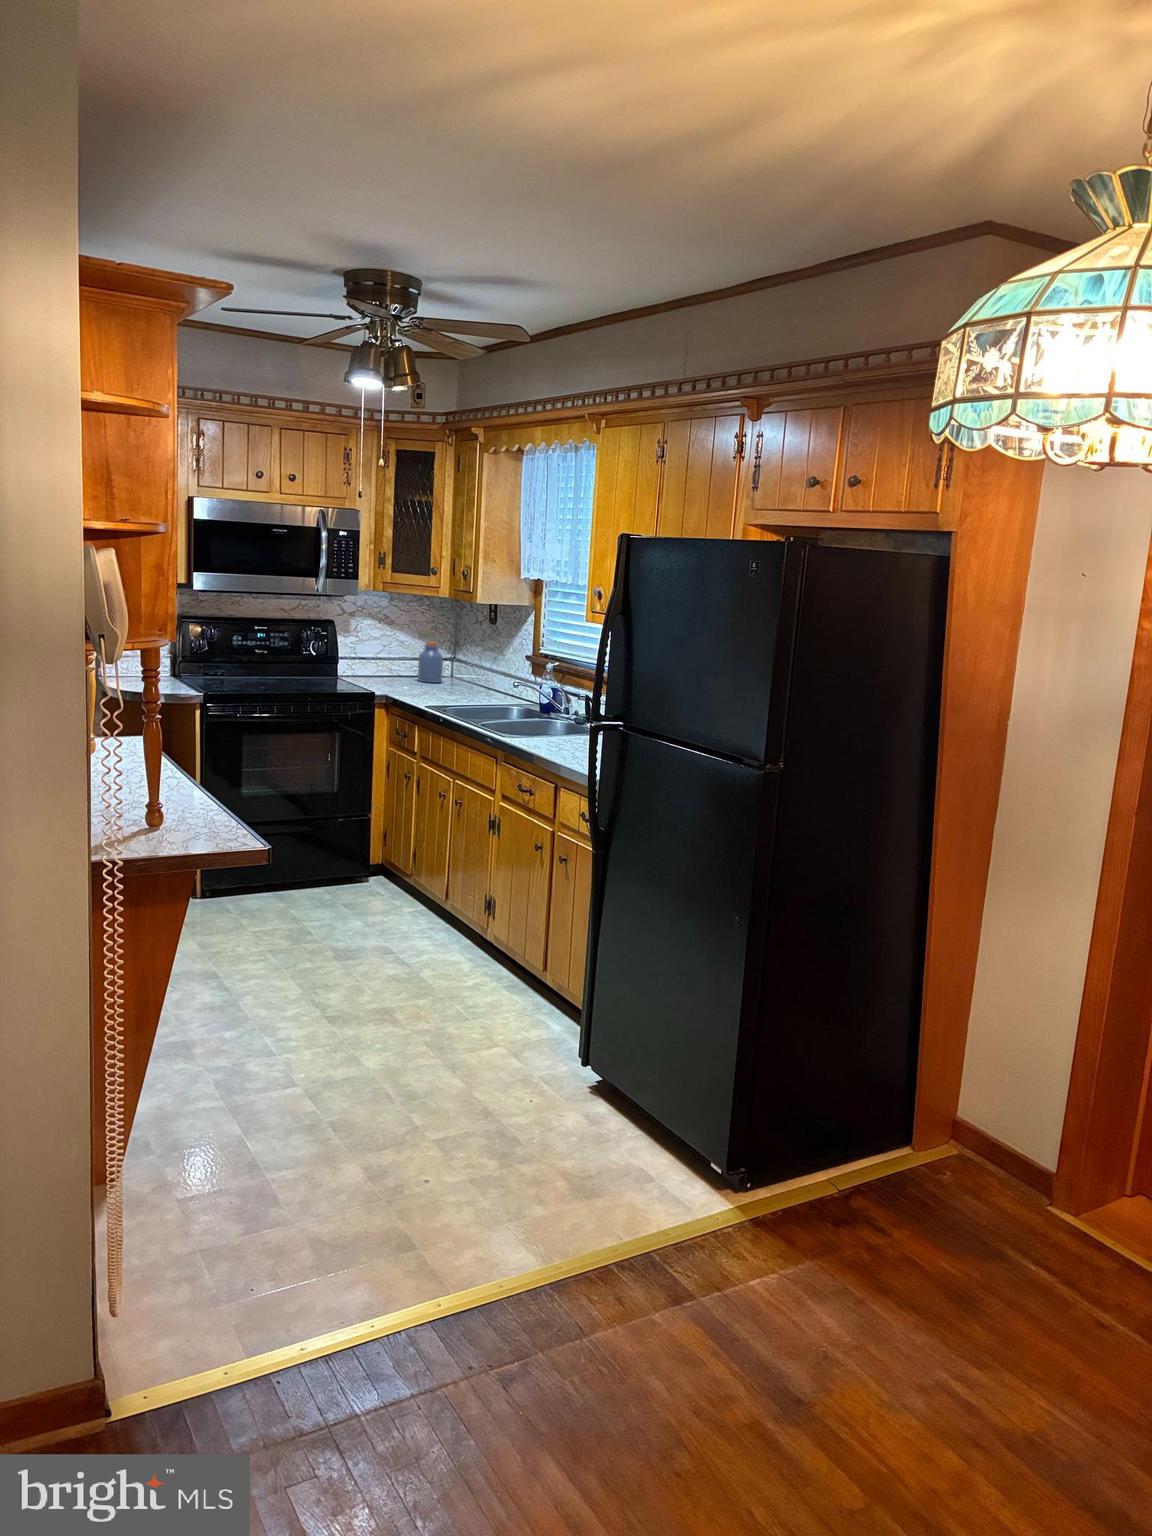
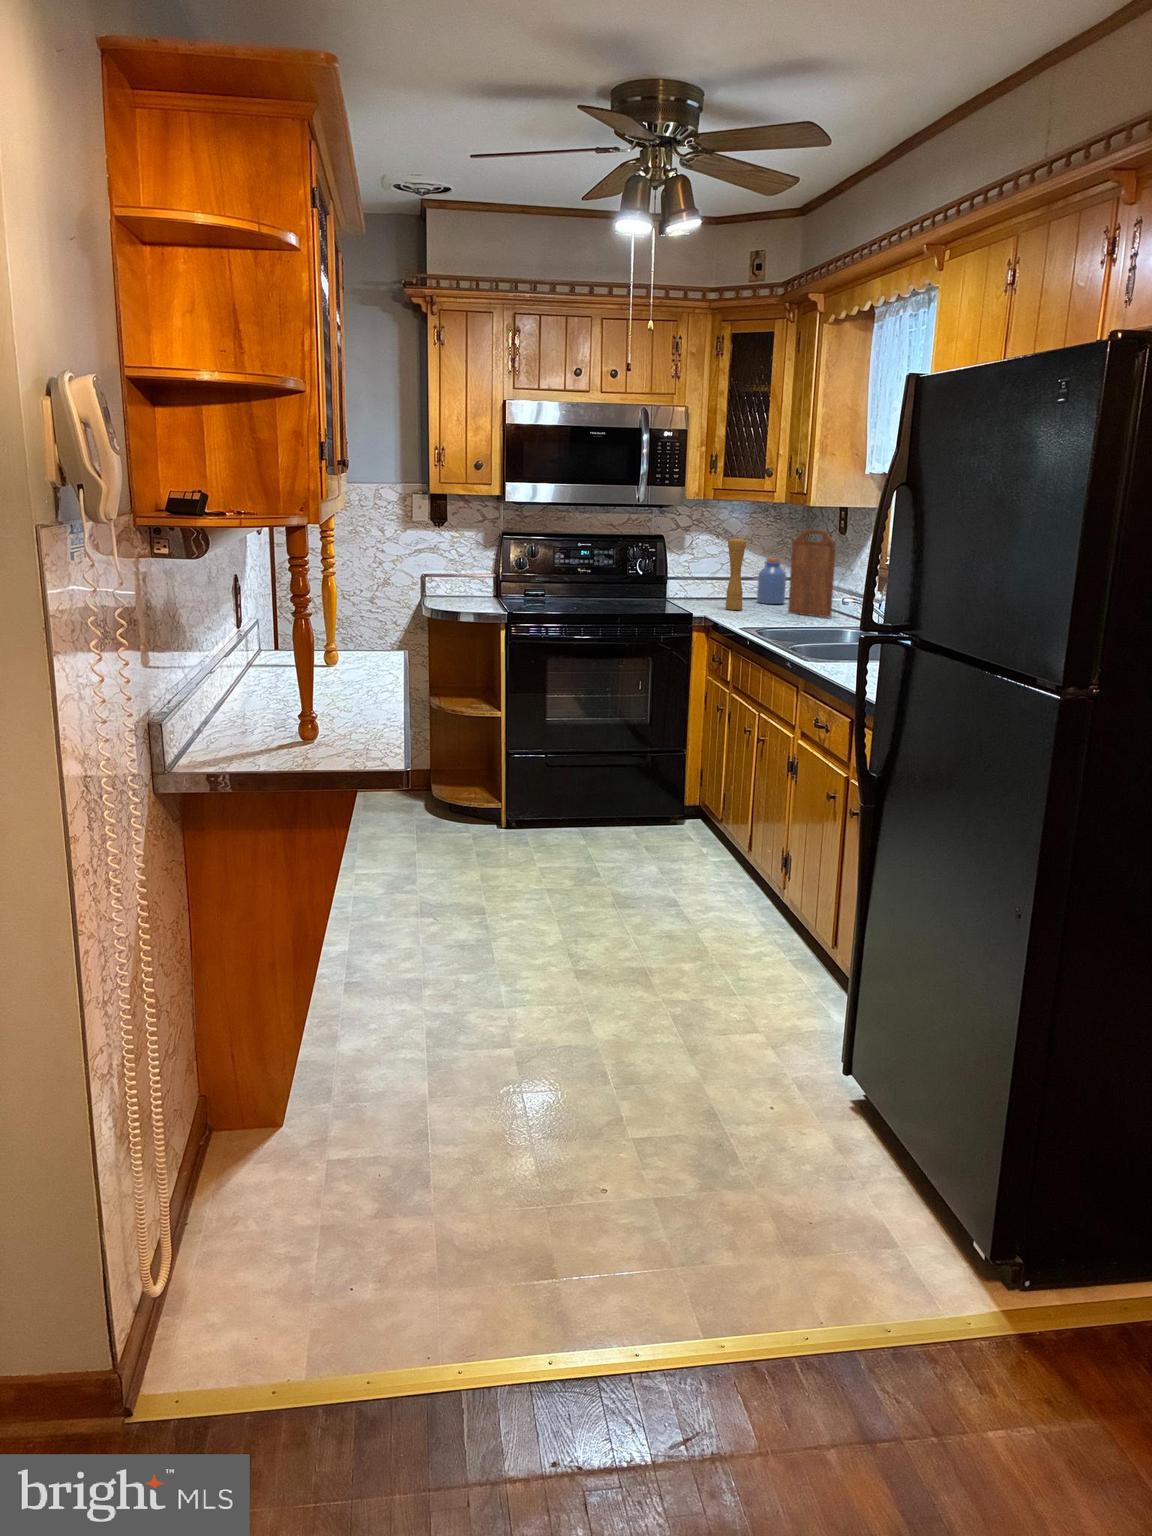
cutting board: none [451,621,493,697] -> present [788,529,836,617]
pepper mill: none [397,626,415,689] -> present [726,537,746,610]

